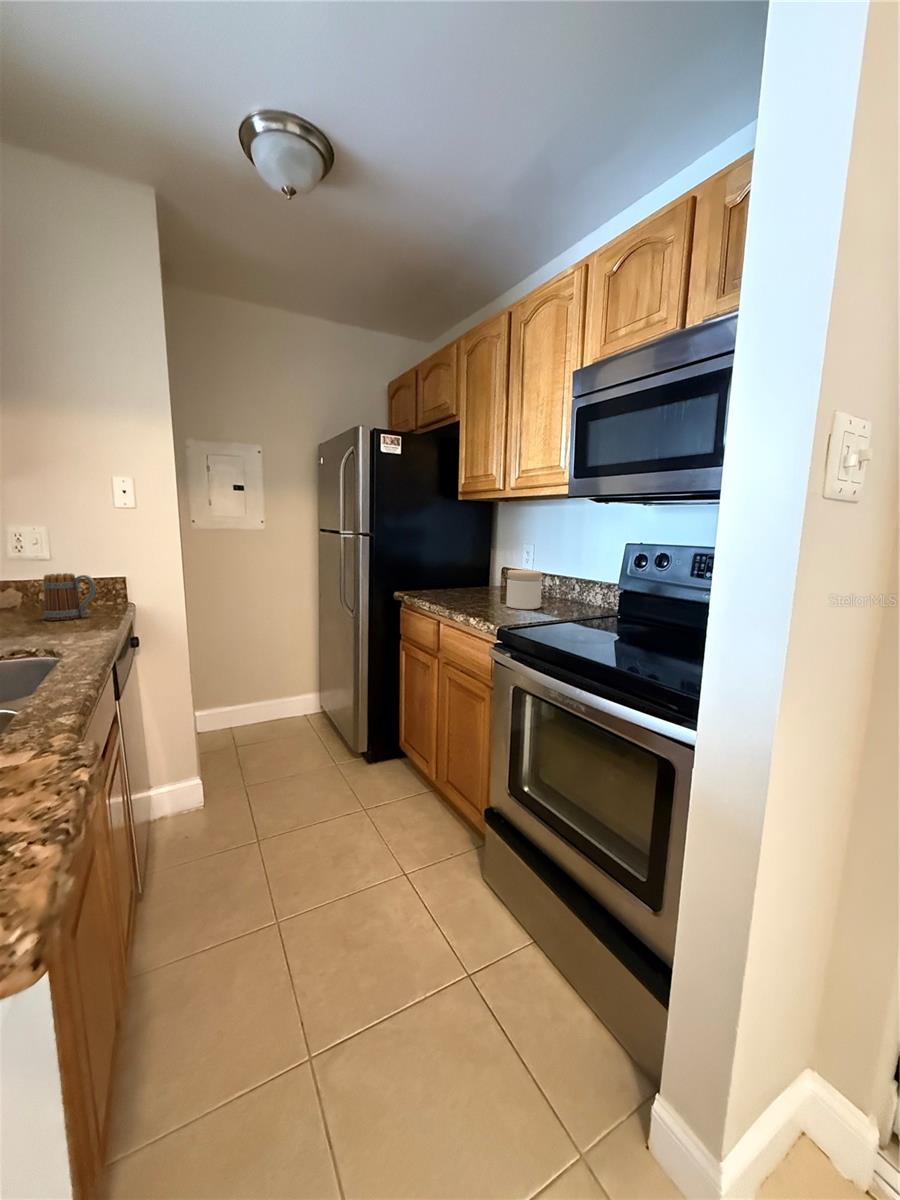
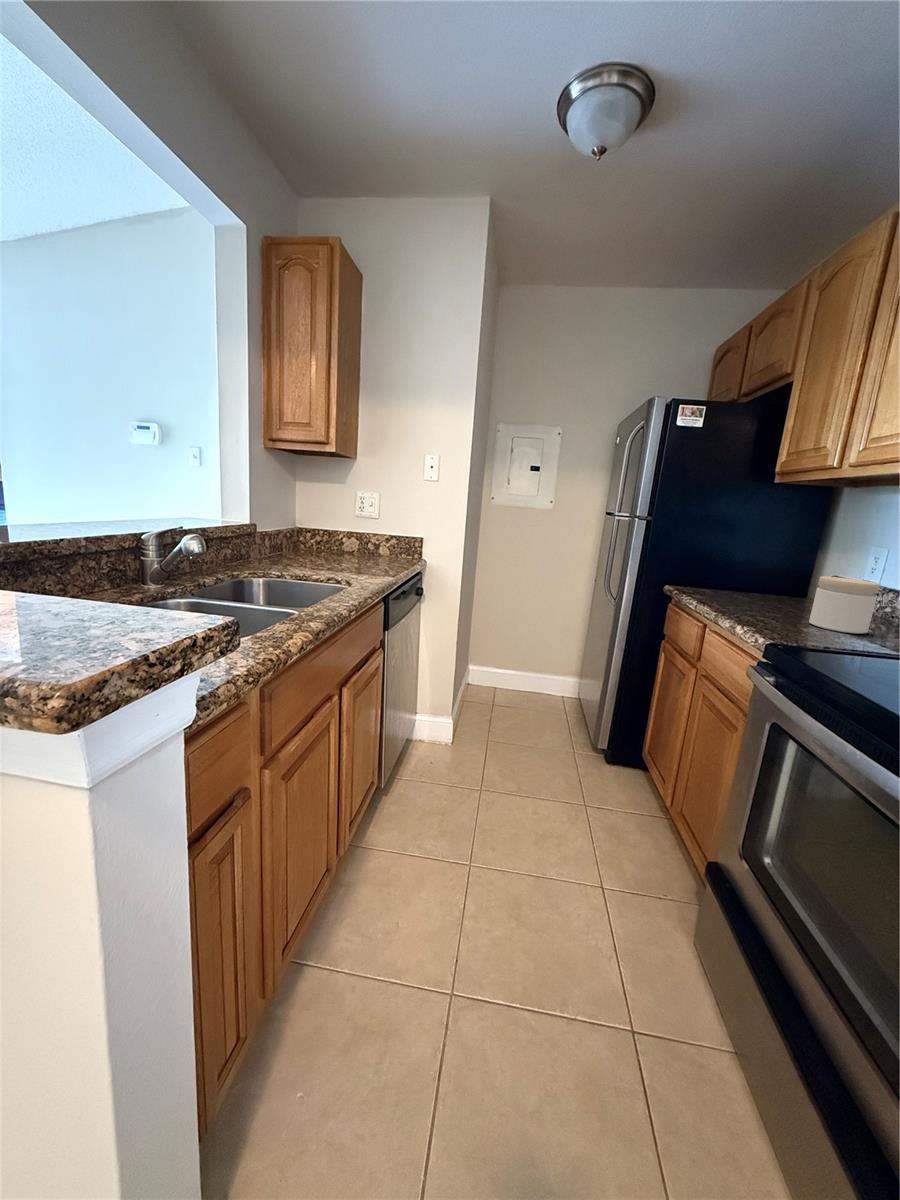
mug: present [43,573,96,620] -> none [366,529,399,565]

